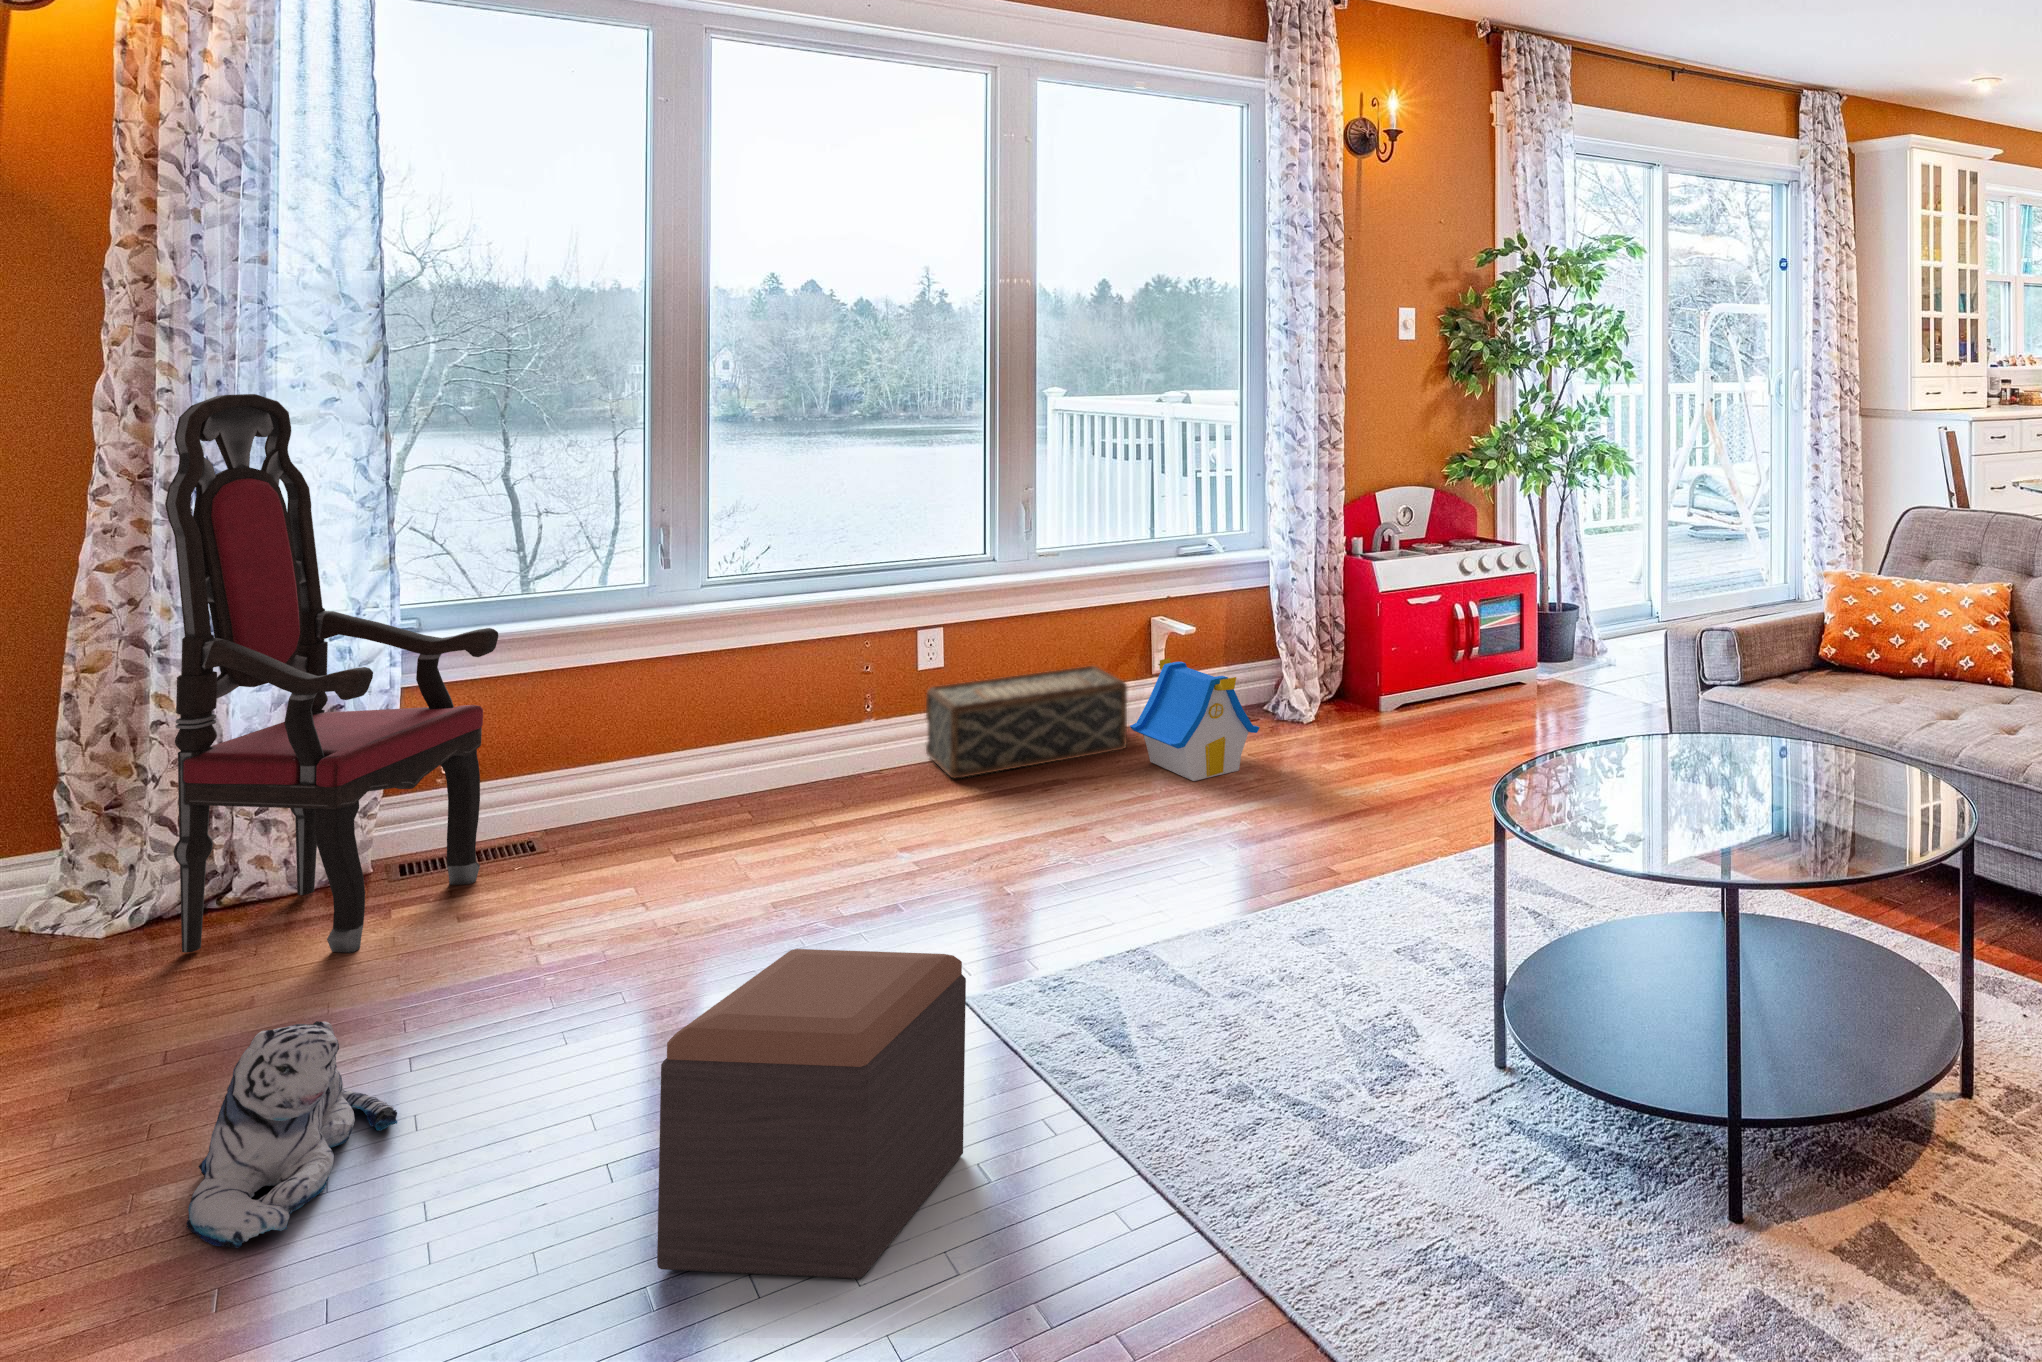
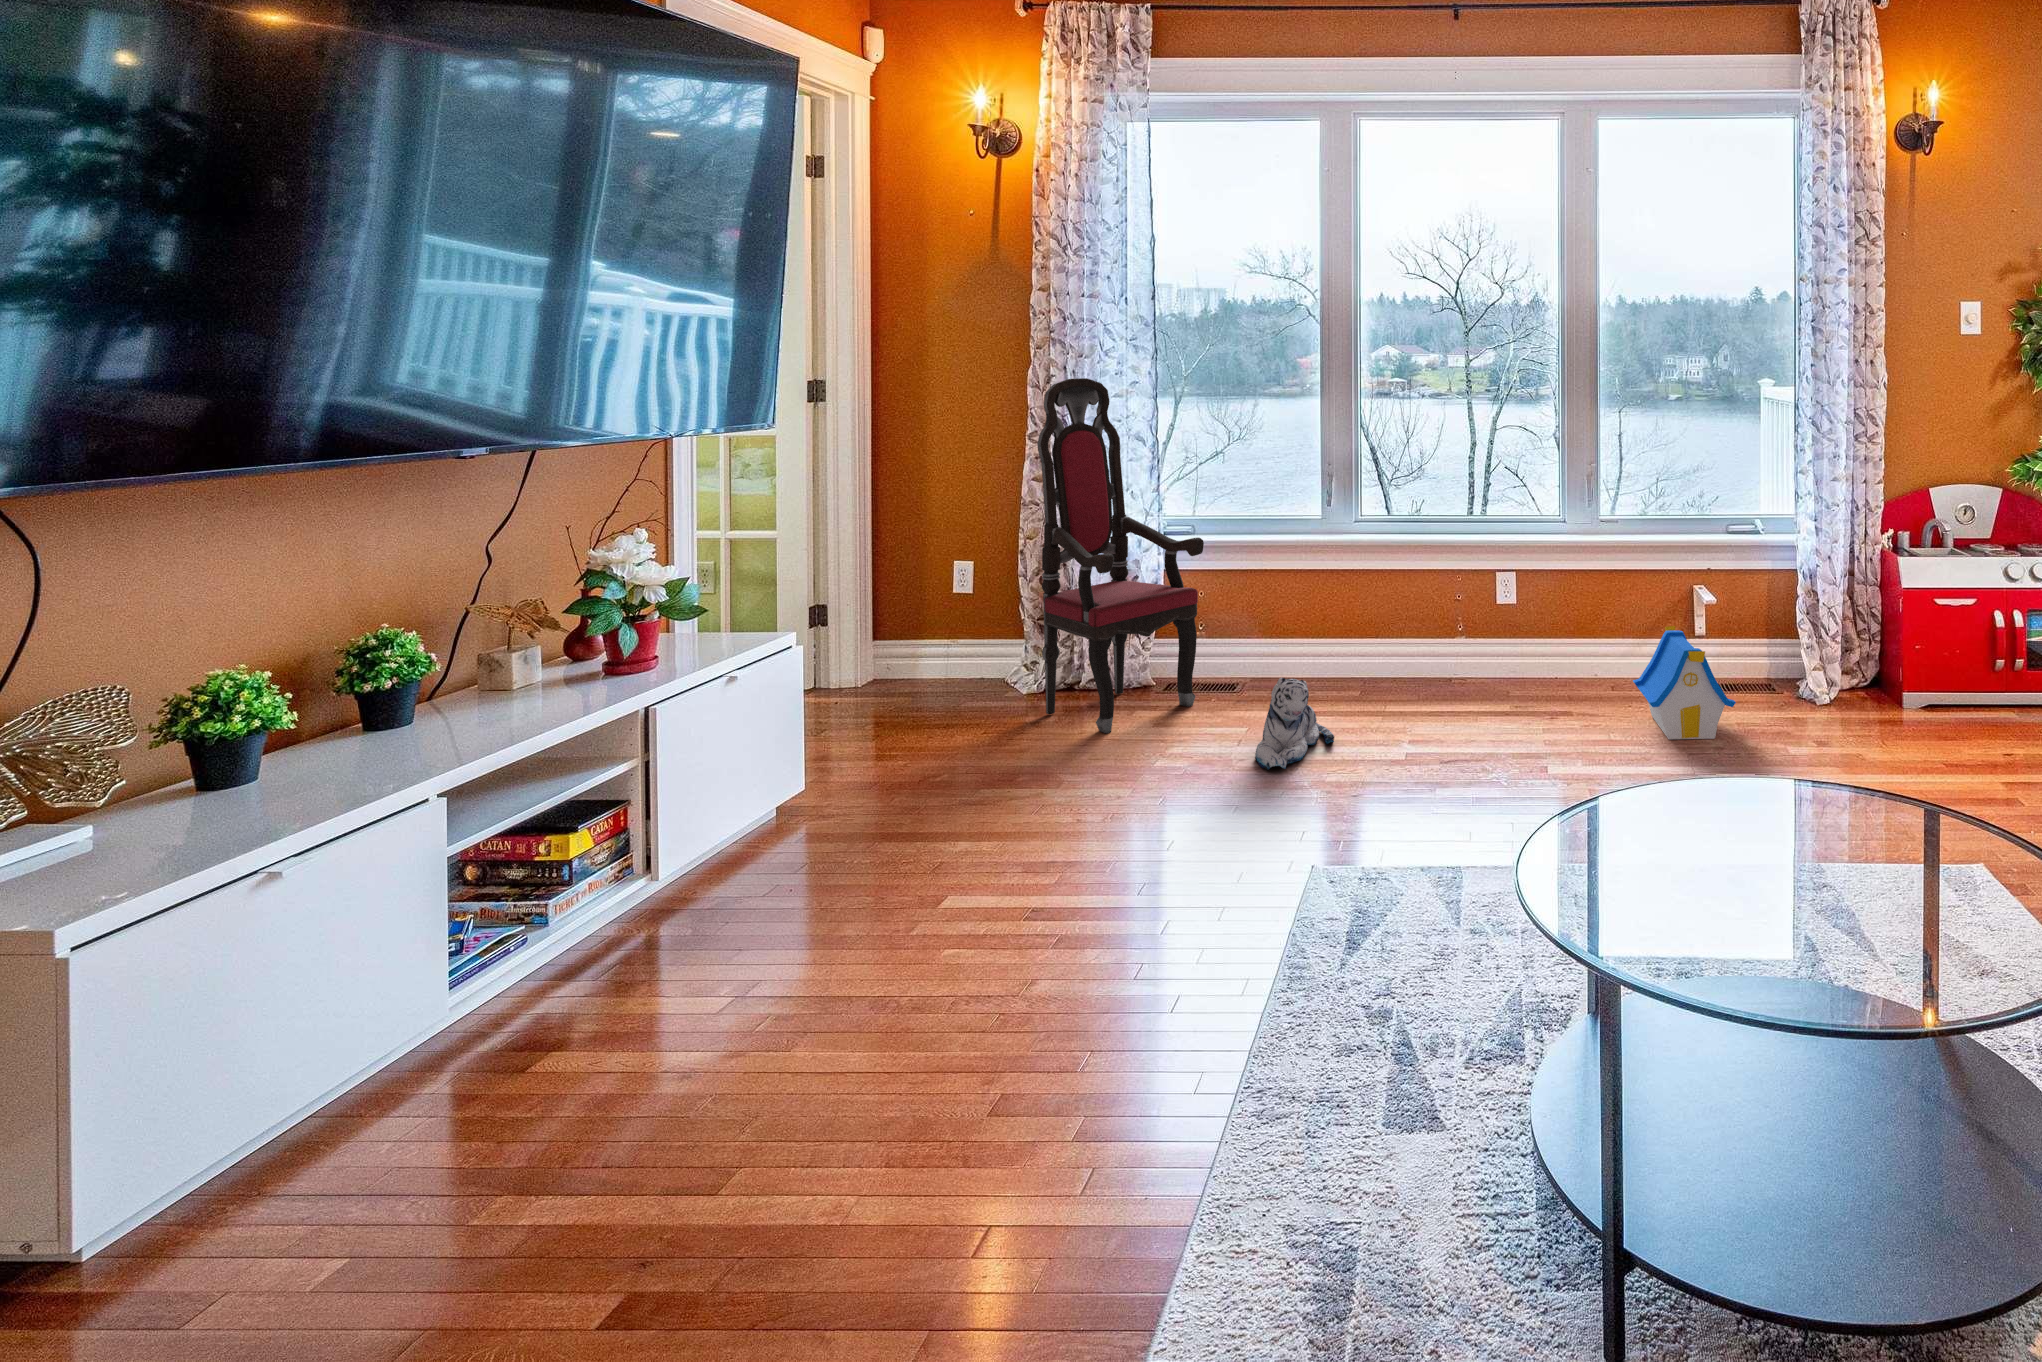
woven basket: present [926,666,1127,778] -> none [1499,622,1647,701]
footstool: present [657,949,966,1279] -> none [1049,783,1248,1020]
plush toy: present [187,1021,397,1248] -> present [1255,678,1334,770]

